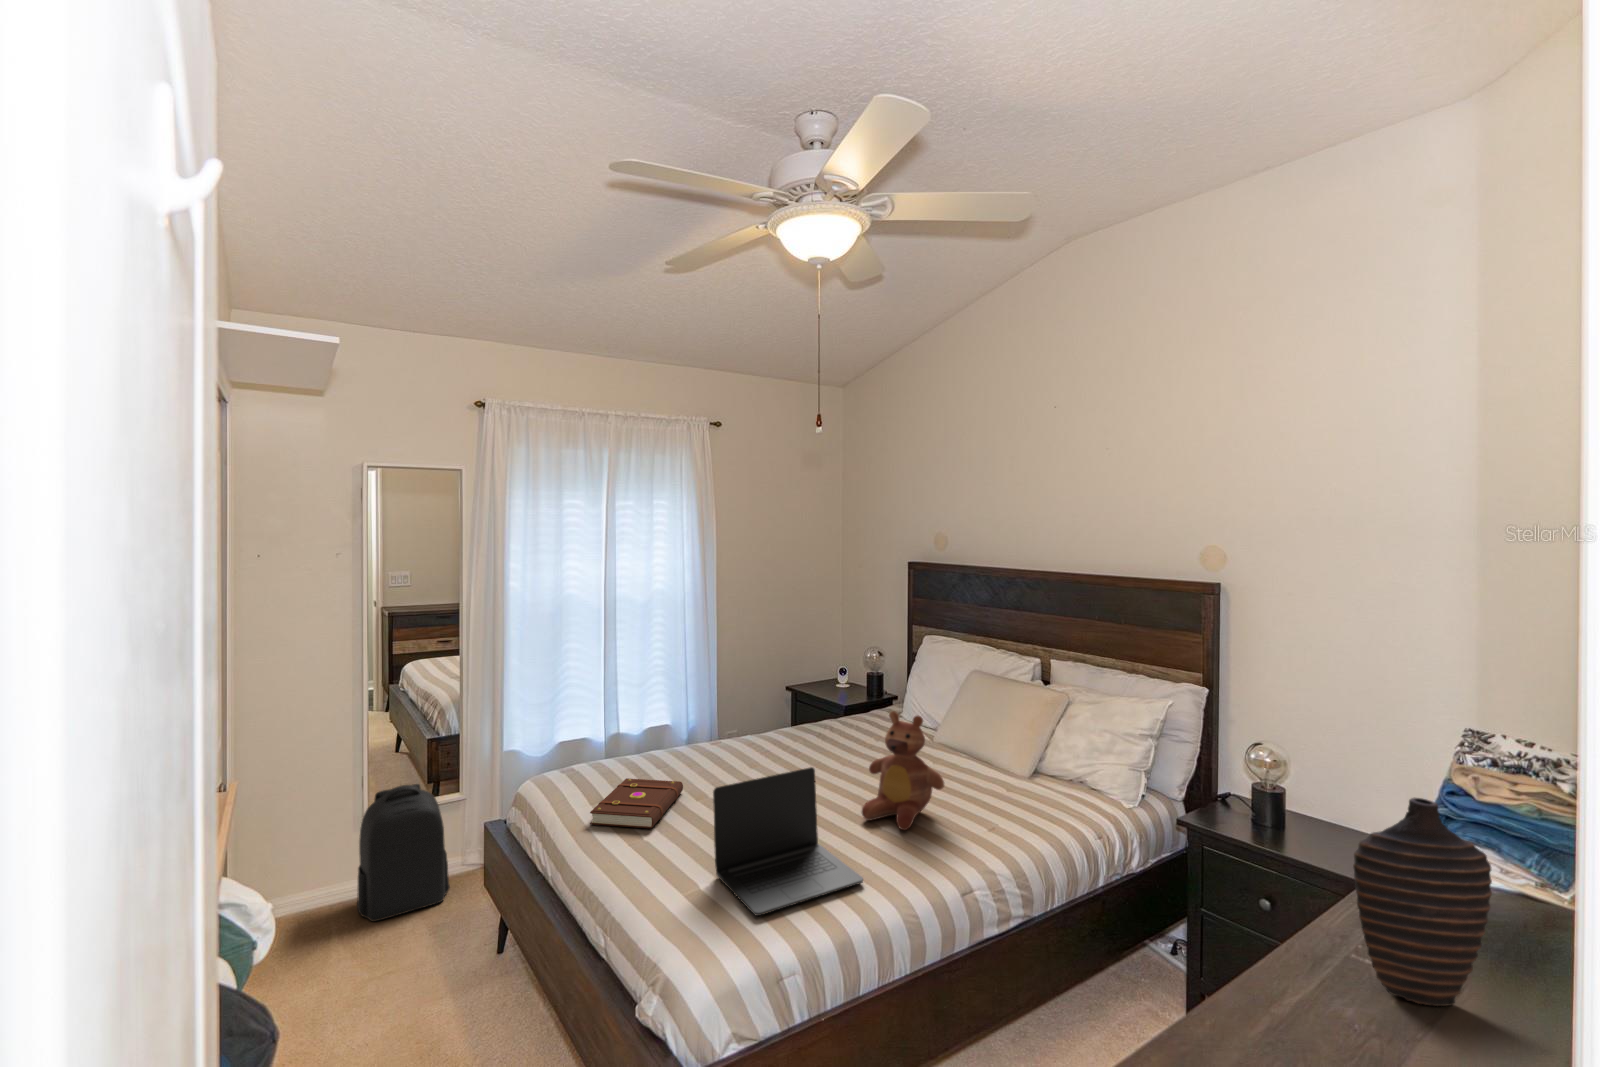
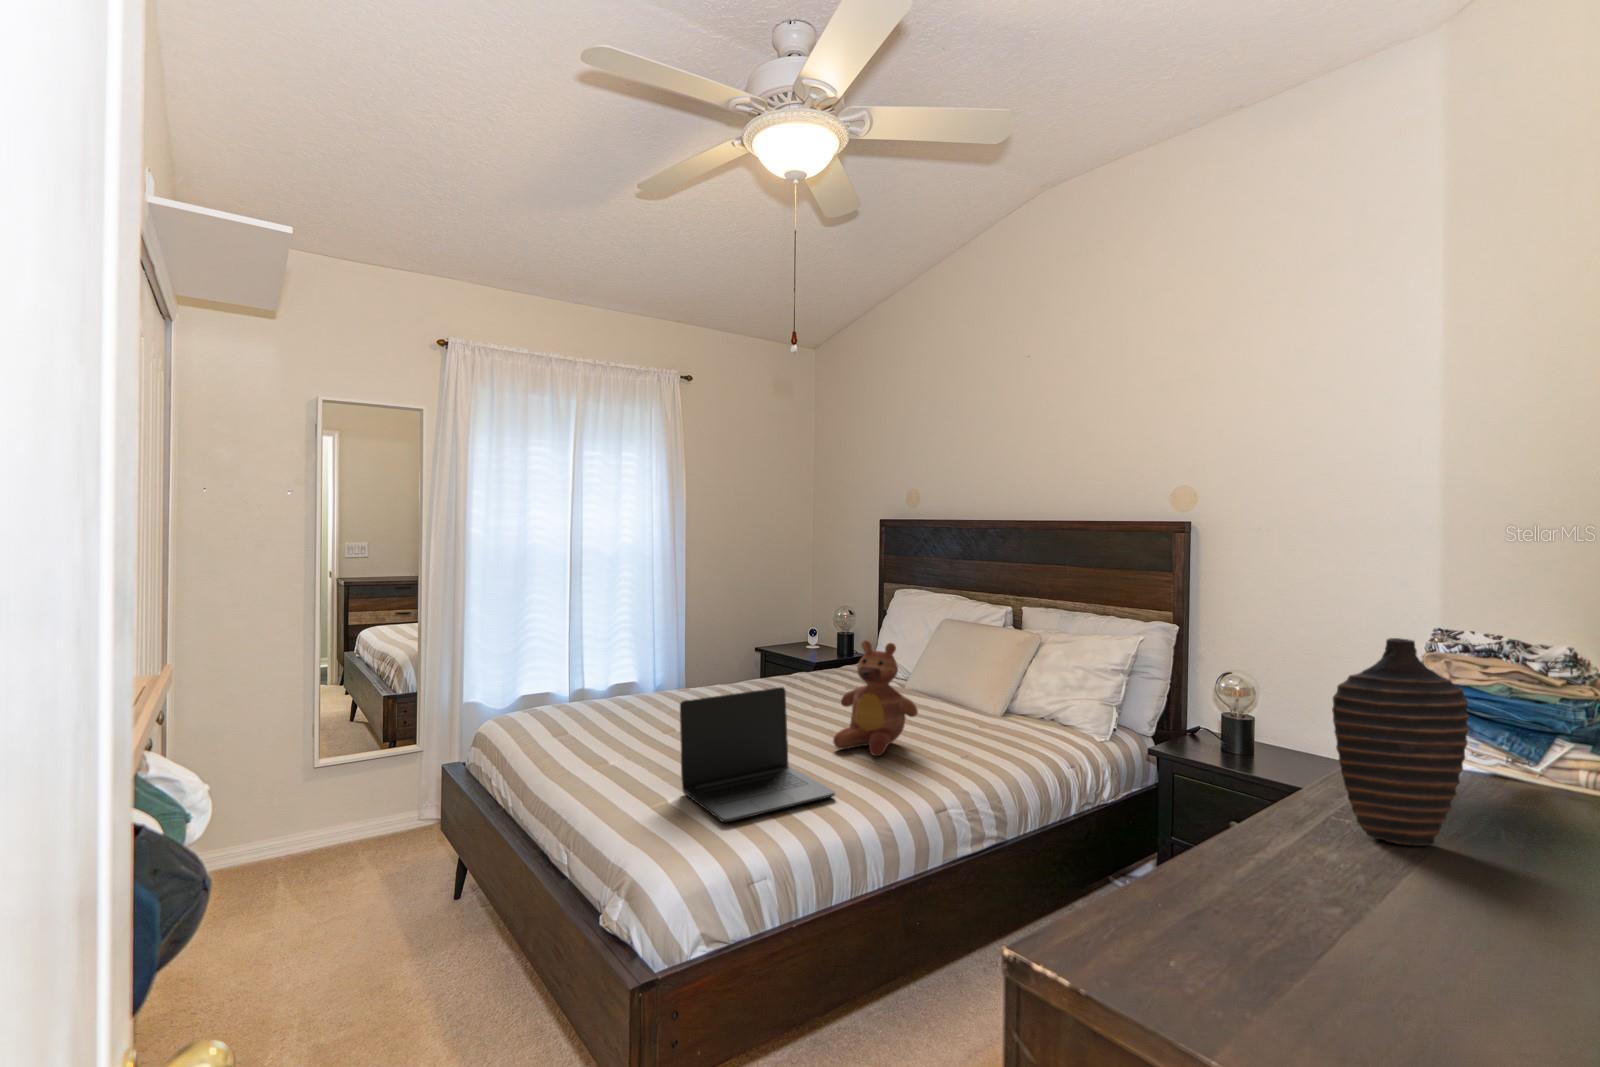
book: present [590,778,683,828] -> none [550,717,649,757]
backpack: present [357,784,450,921] -> none [301,737,401,879]

